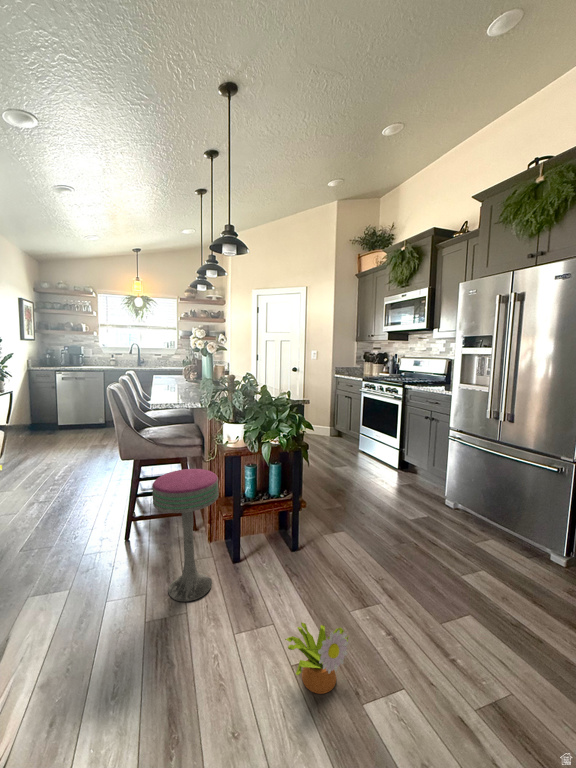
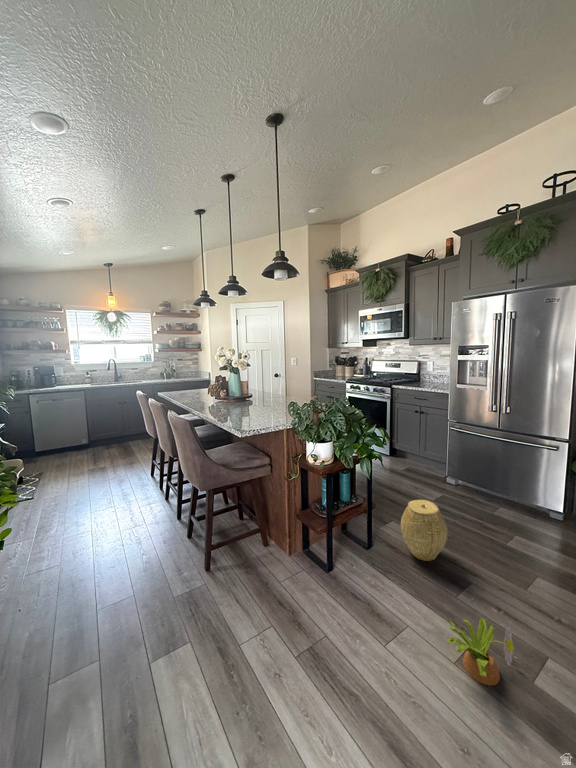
bar stool: present [152,469,219,602] -> none [269,490,333,625]
woven basket: none [328,505,378,575] -> present [401,500,447,561]

